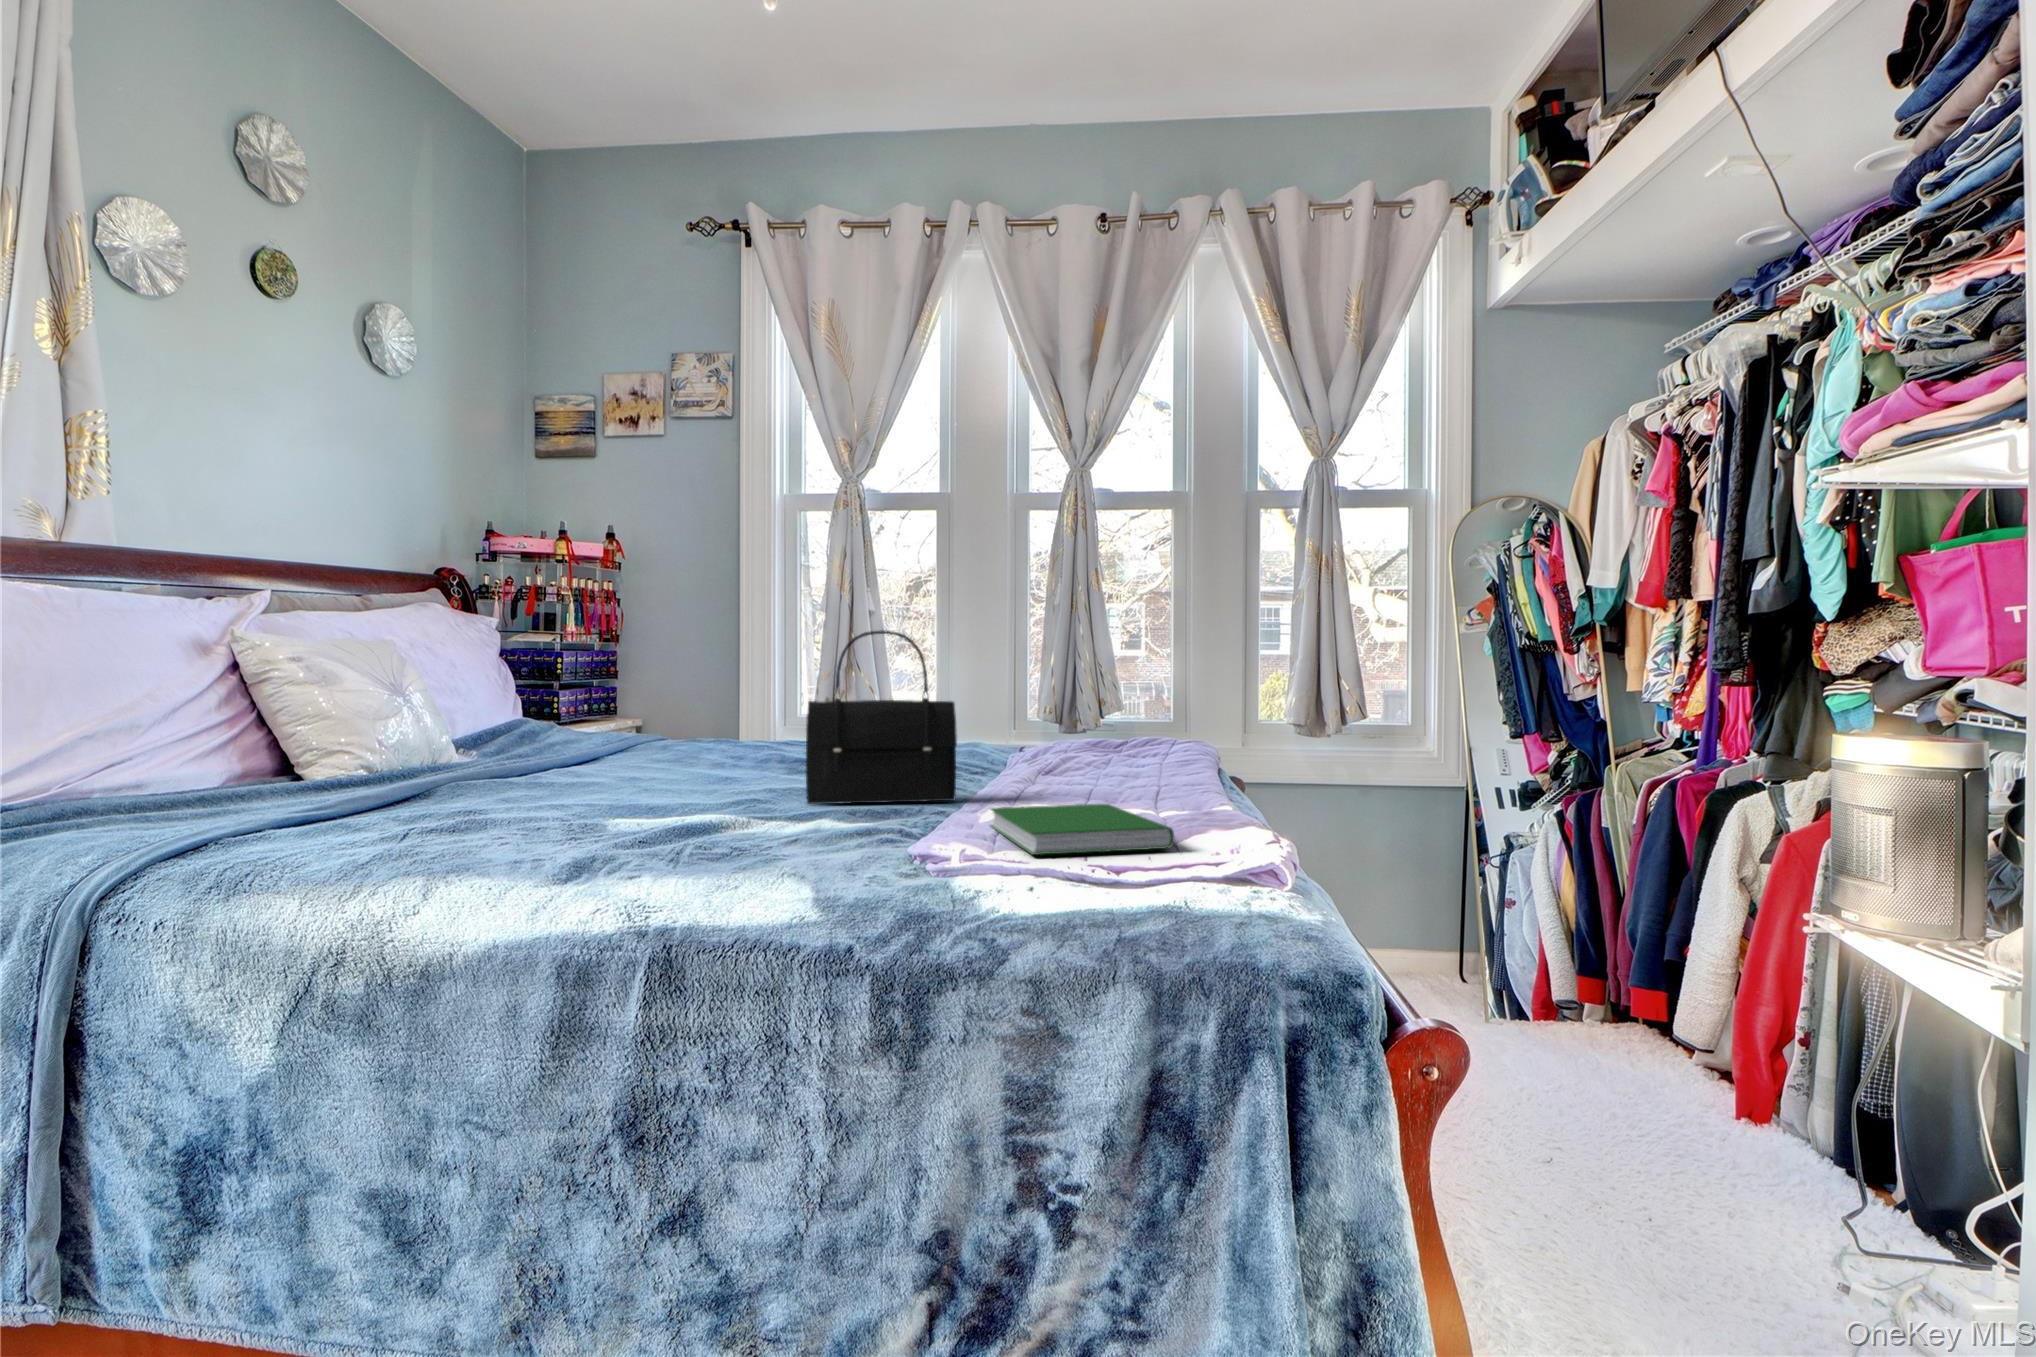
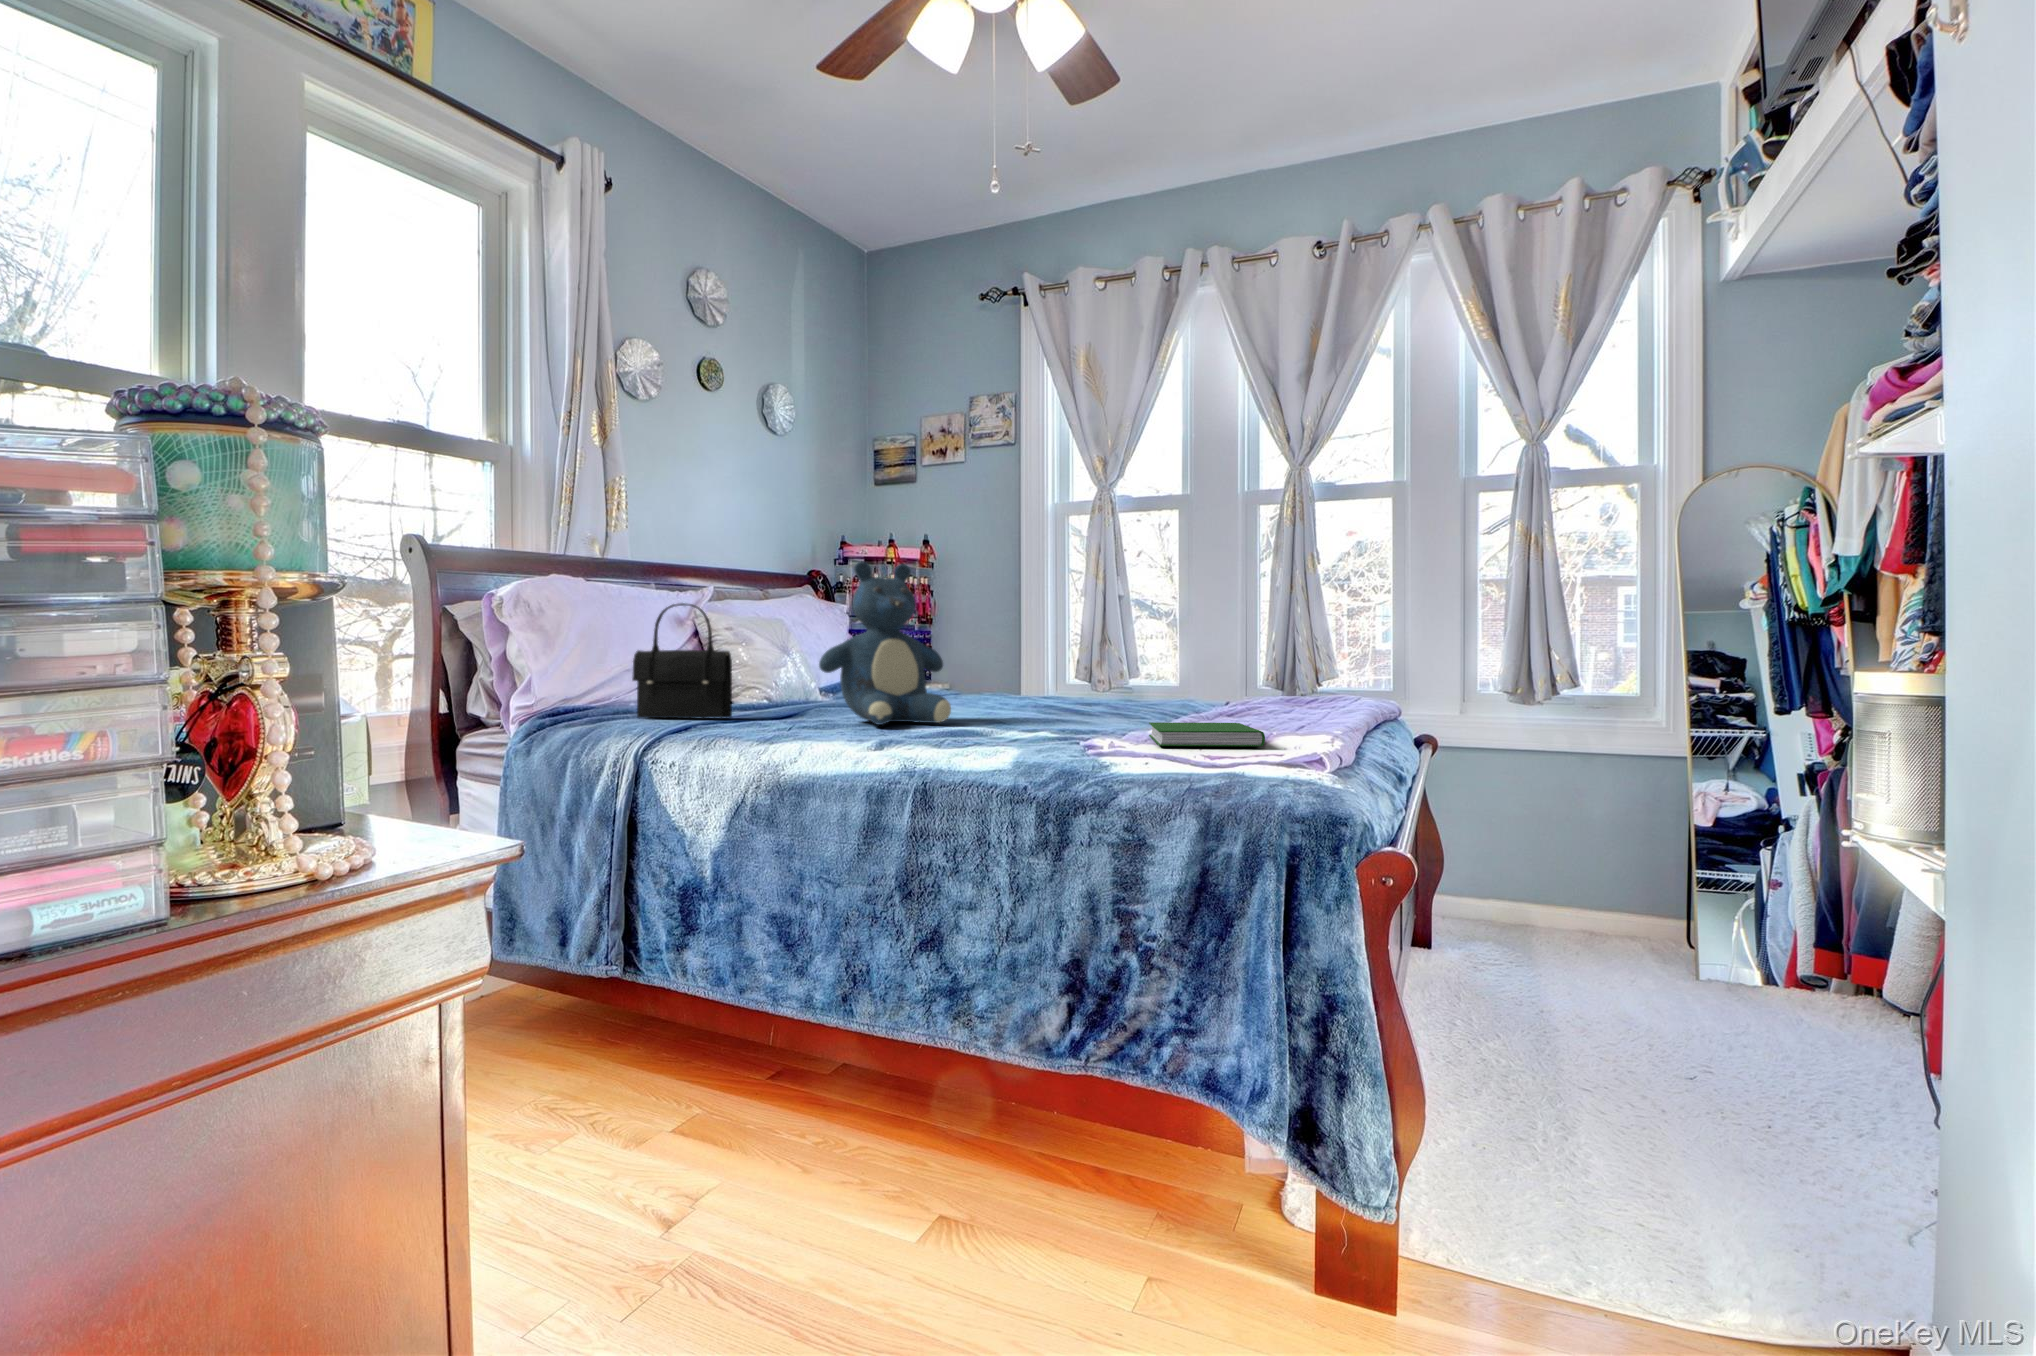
teddy bear: none [462,564,685,822] -> present [819,562,951,725]
handbag: present [806,631,957,804] -> present [632,603,732,719]

